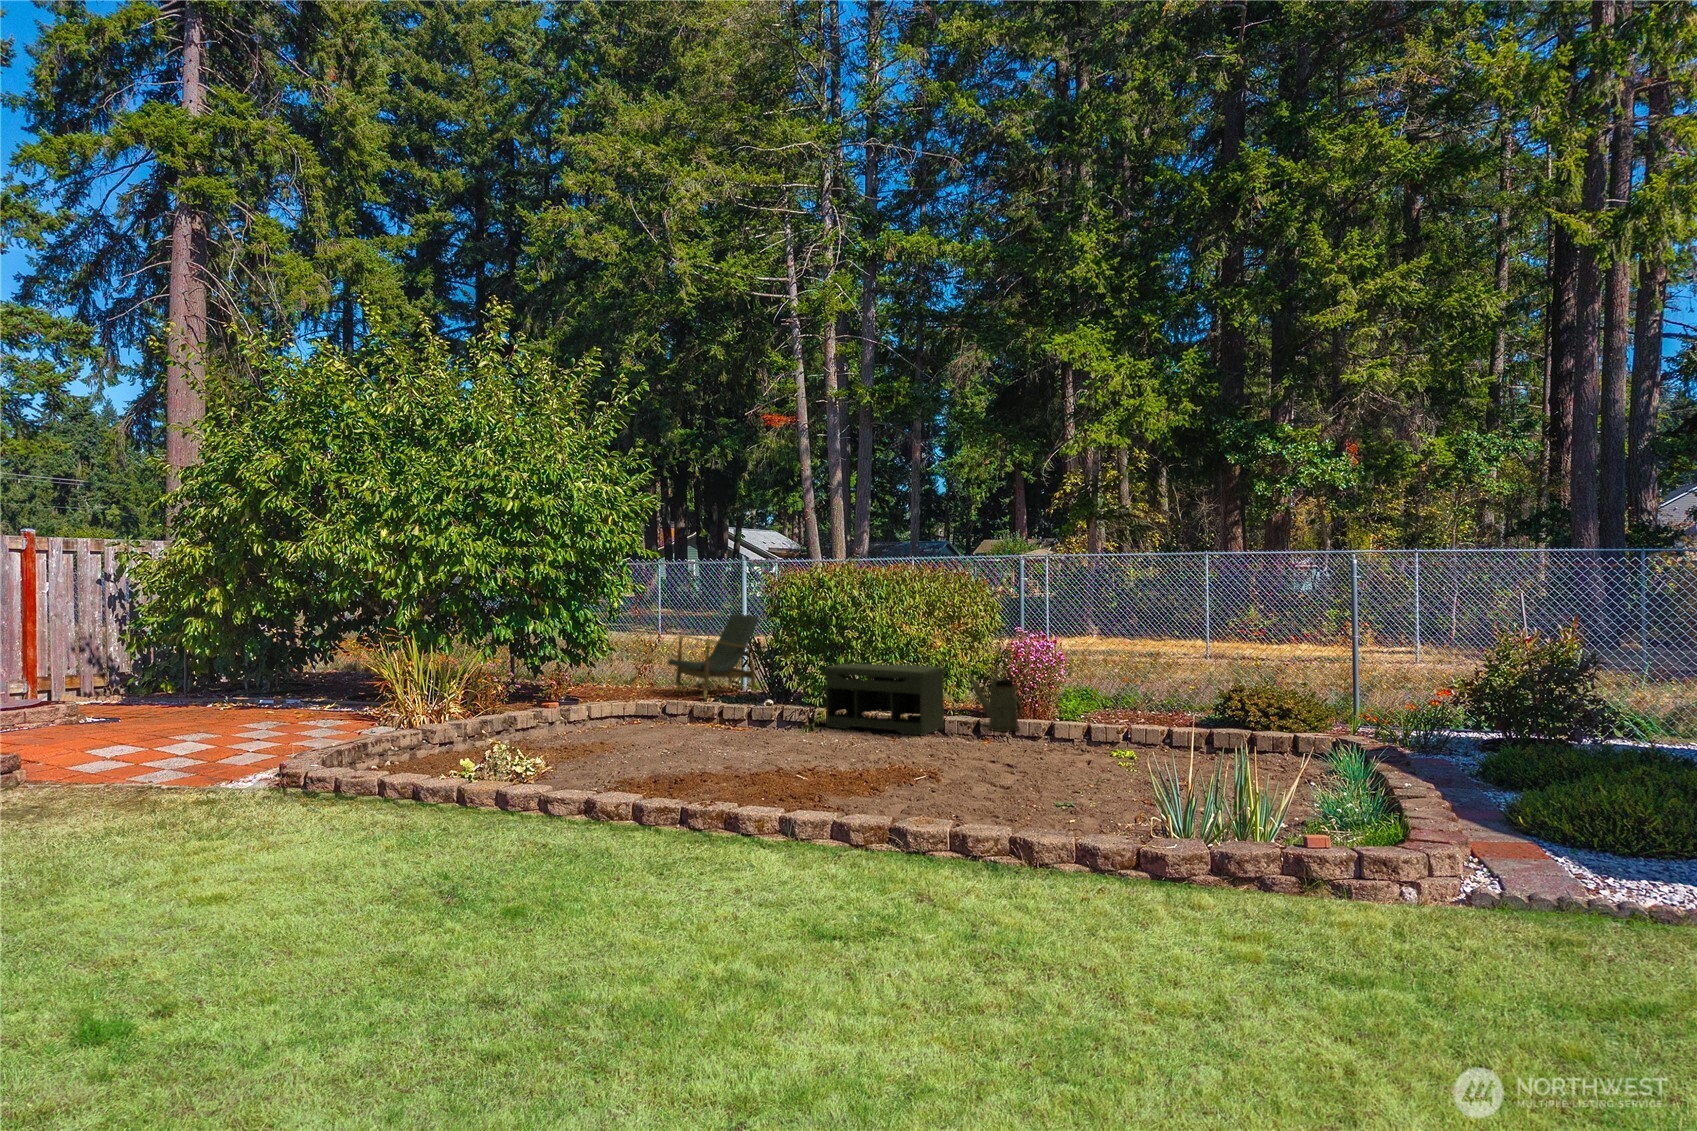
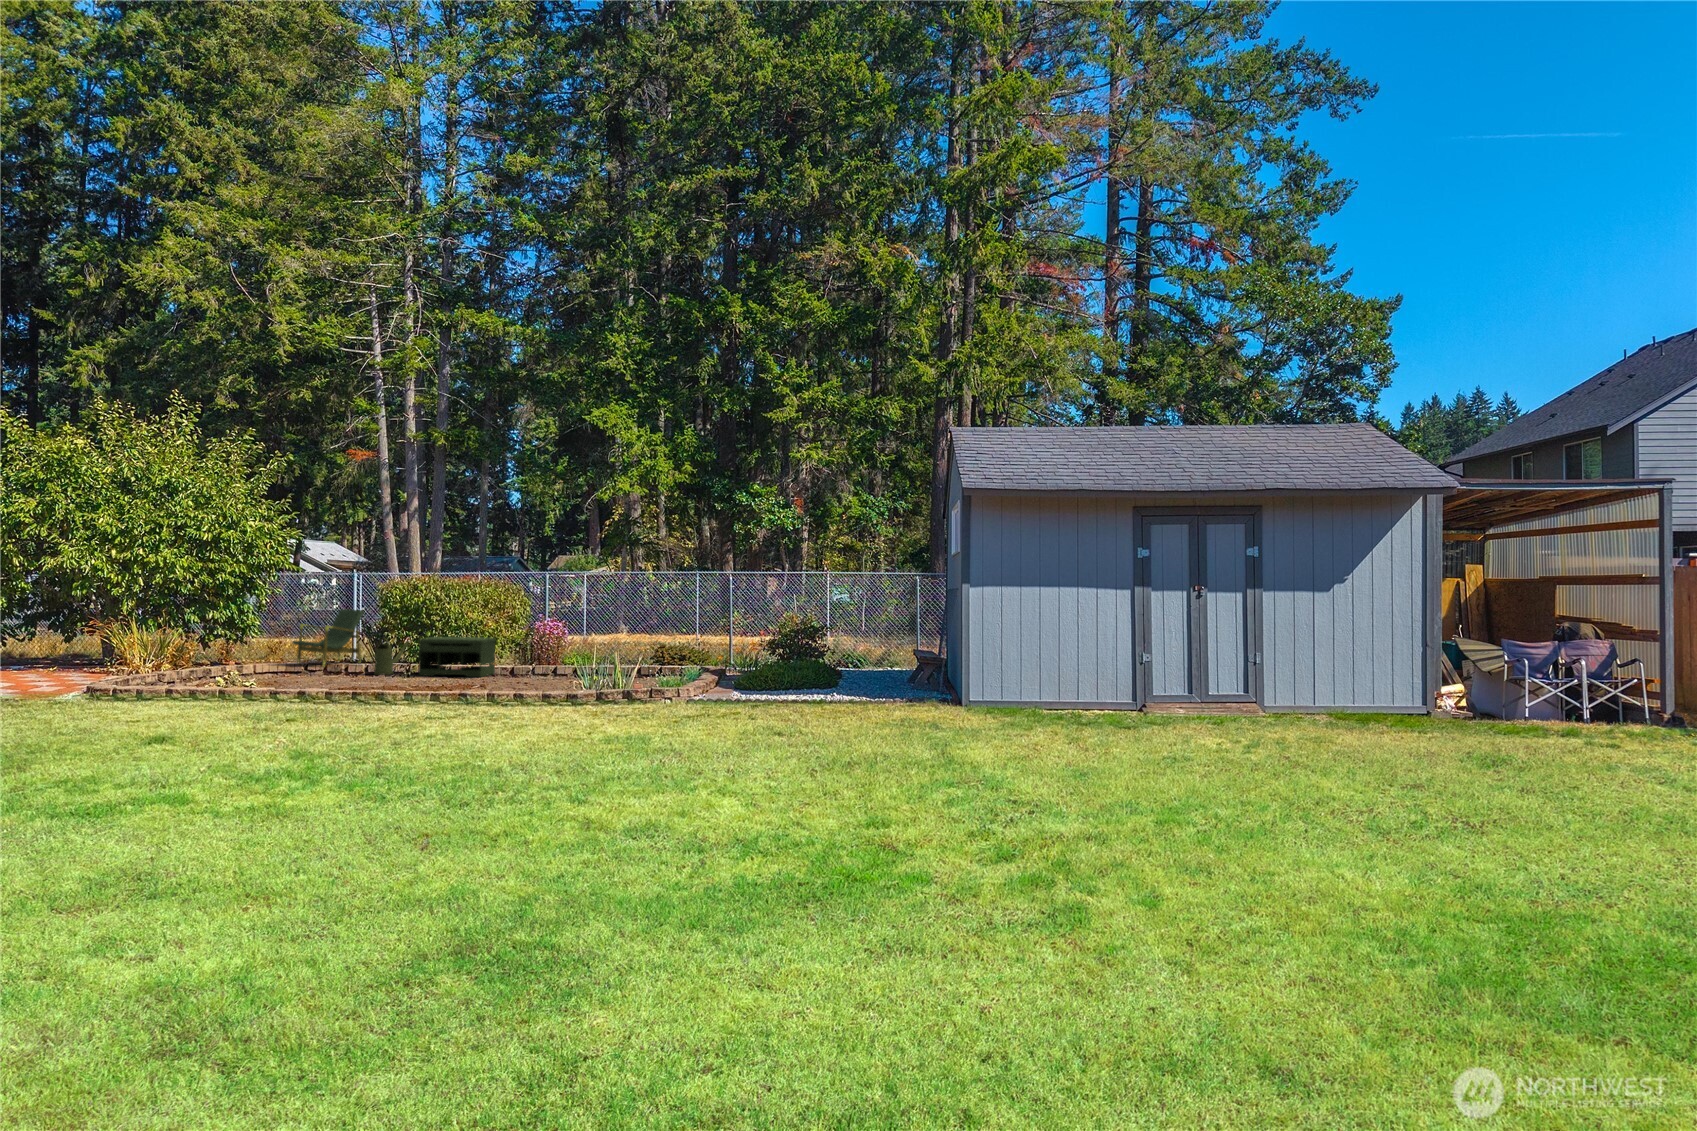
watering can: present [969,669,1022,732] -> present [371,639,408,675]

